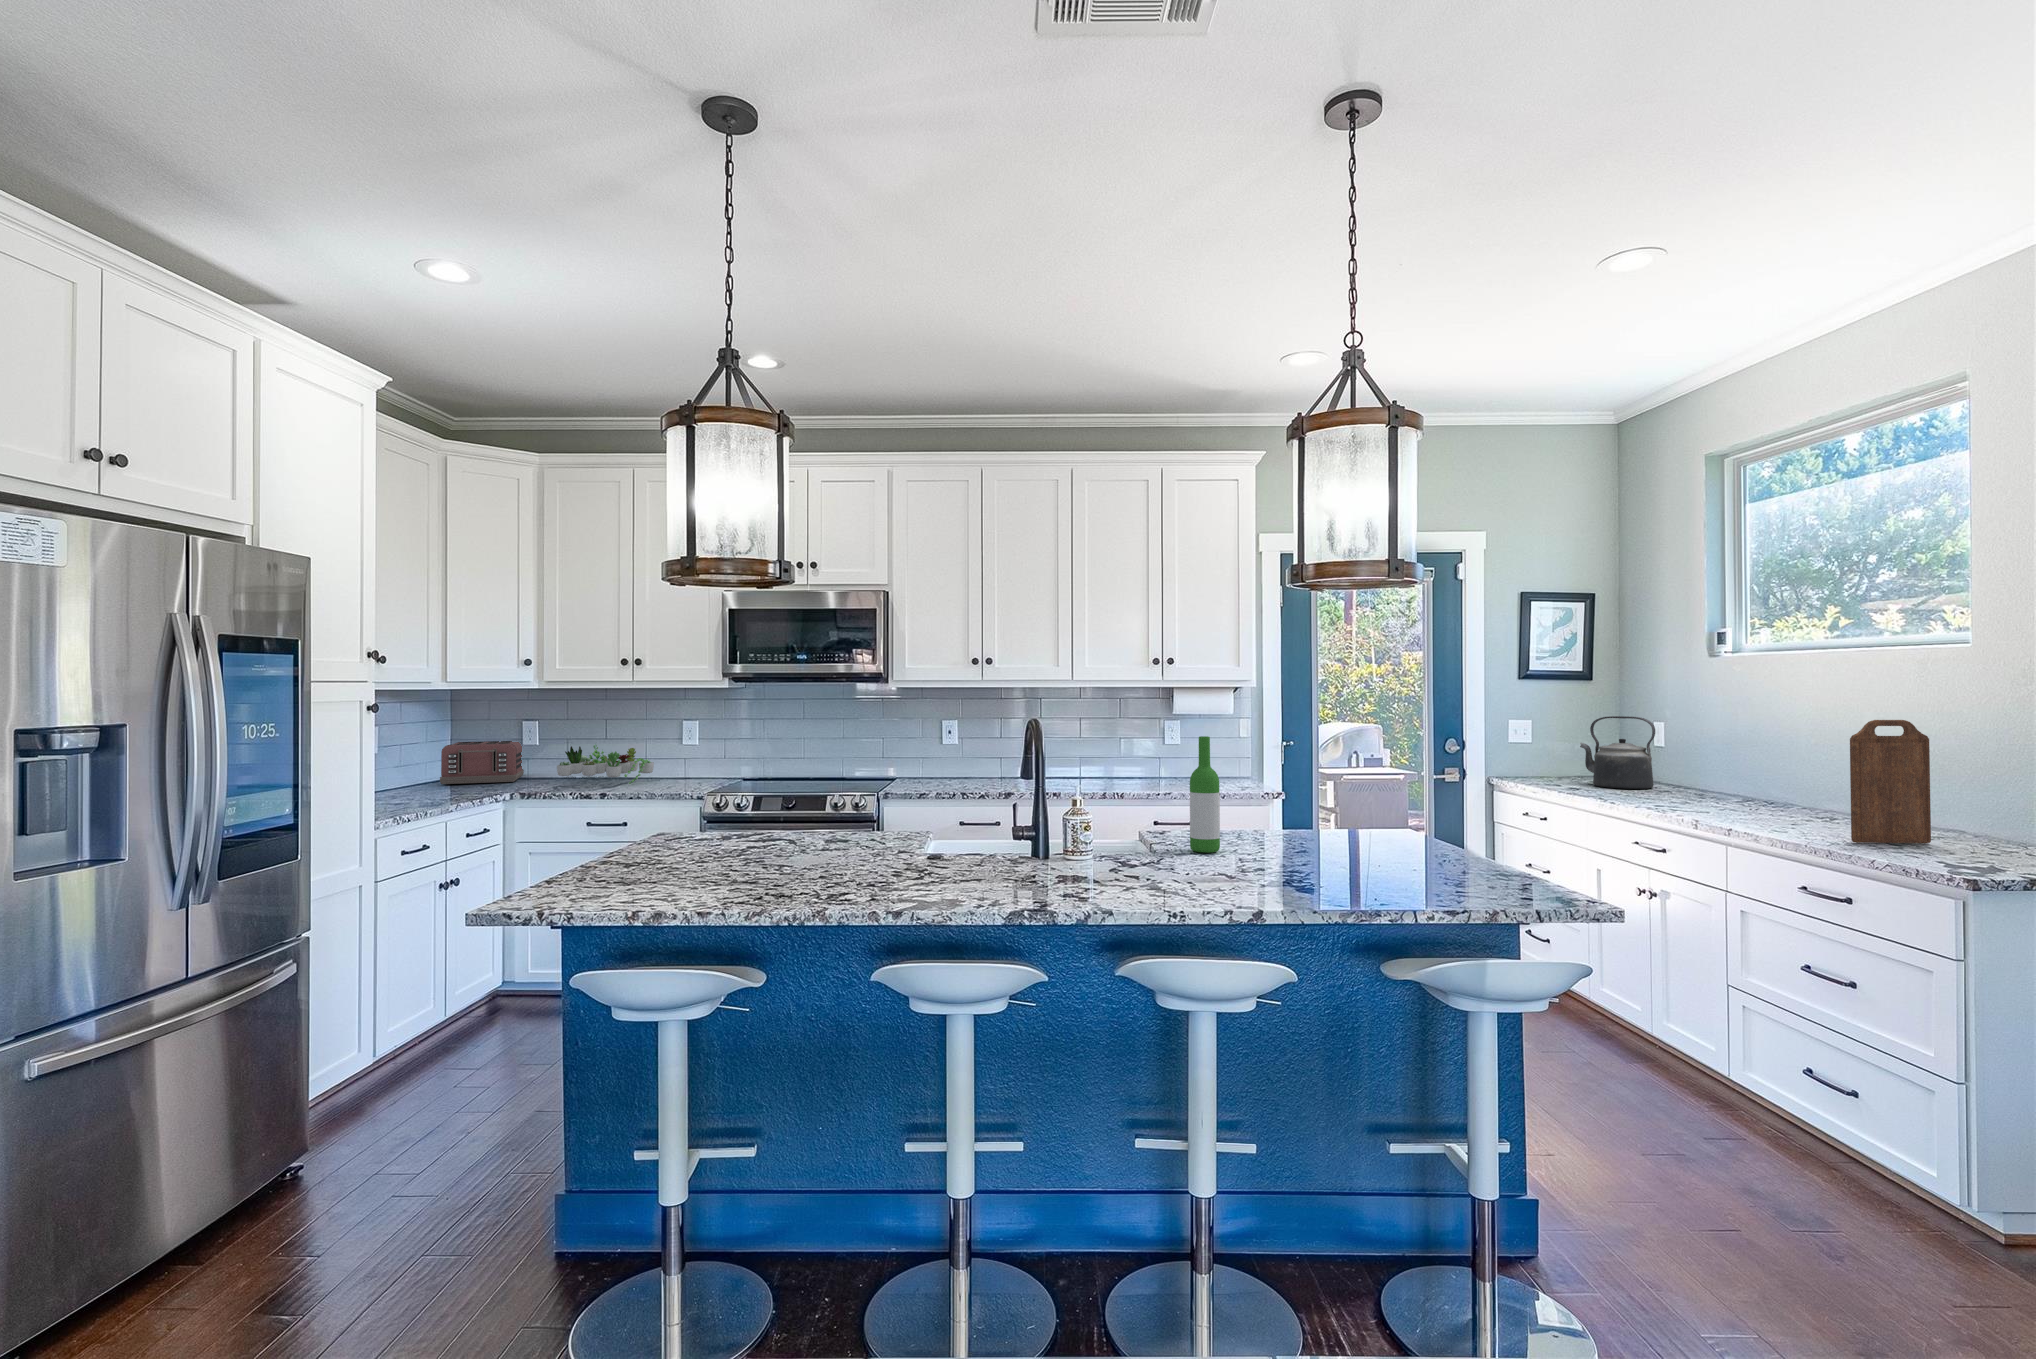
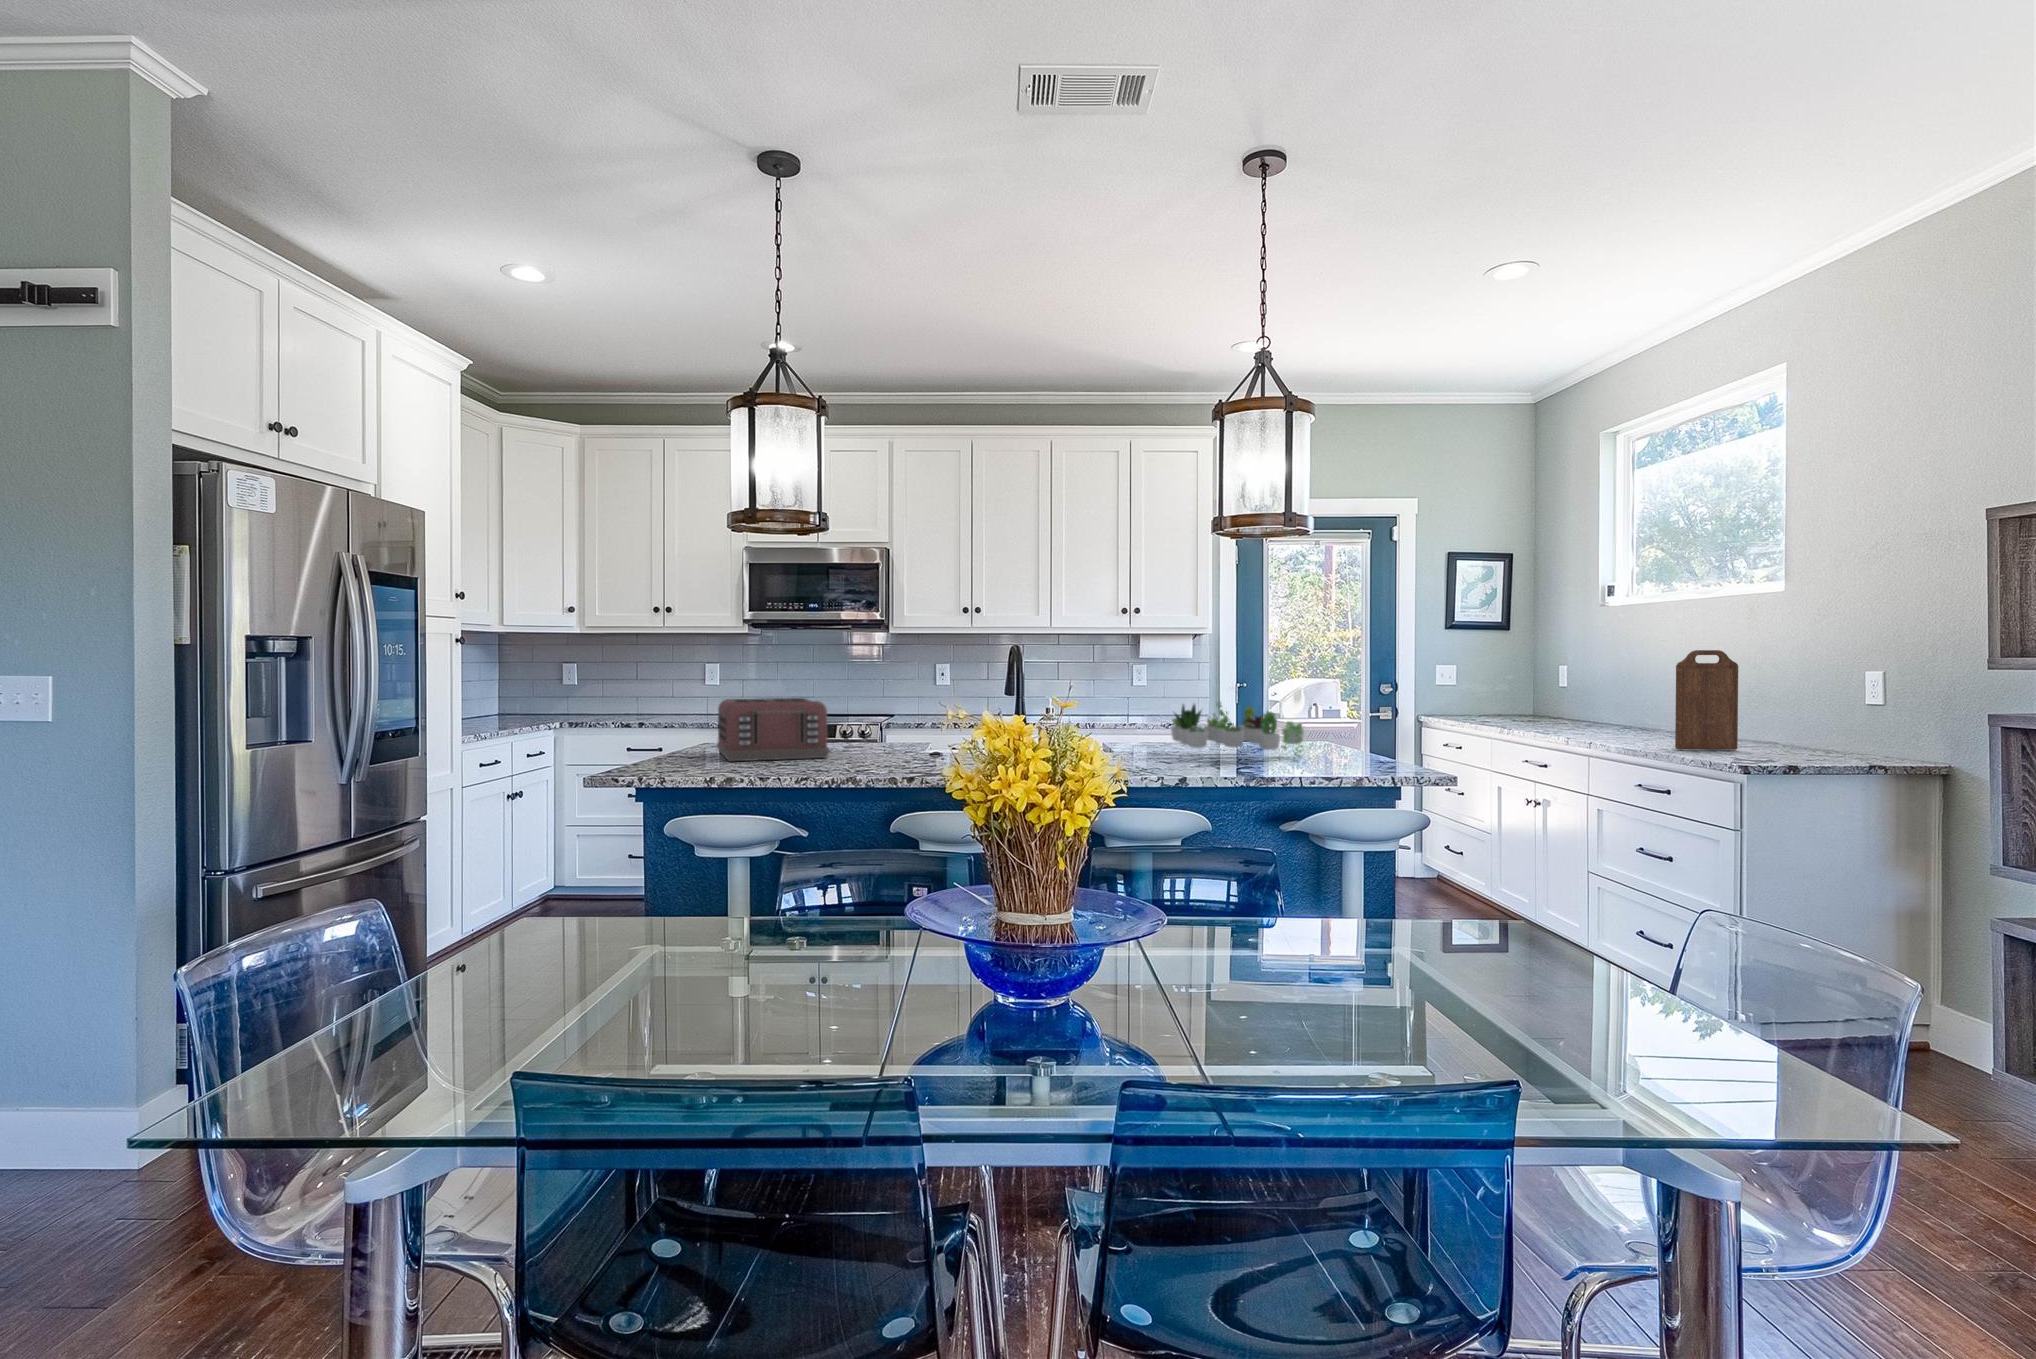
kettle: present [1580,716,1655,789] -> none [1496,659,1558,722]
wine bottle: present [1190,736,1220,853] -> none [1138,658,1162,750]
toaster: present [440,741,524,784] -> present [717,698,829,761]
succulent plant: present [557,745,654,784] -> present [1171,702,1304,759]

